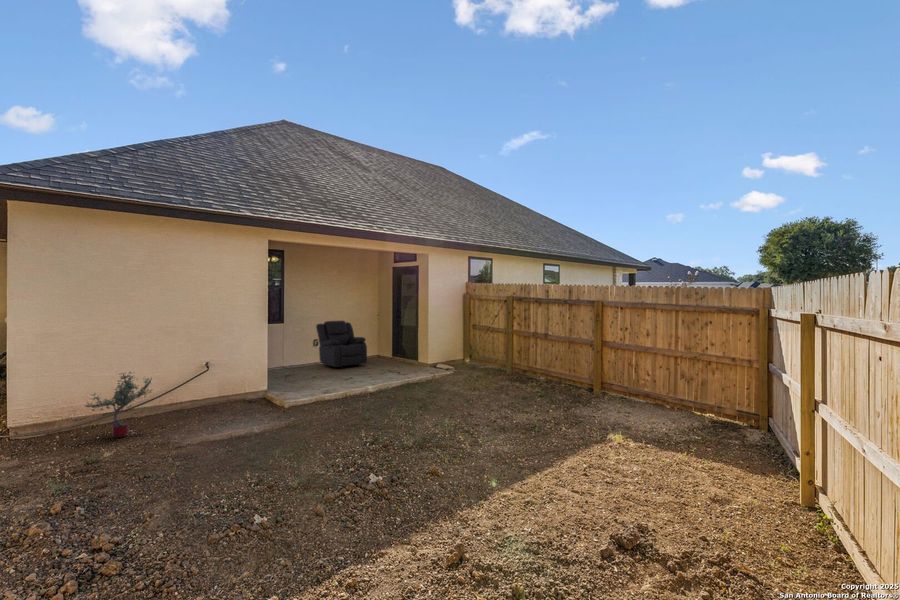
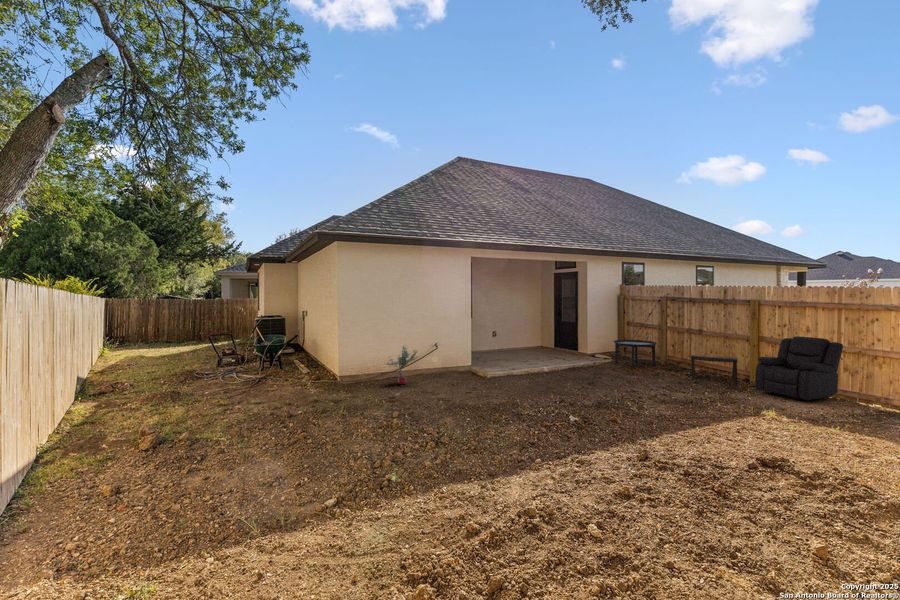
chair: present [316,321,367,368] -> present [755,336,843,400]
round table: none [457,347,503,381] -> present [614,340,657,368]
bench: none [536,364,583,394] -> present [690,355,738,382]

